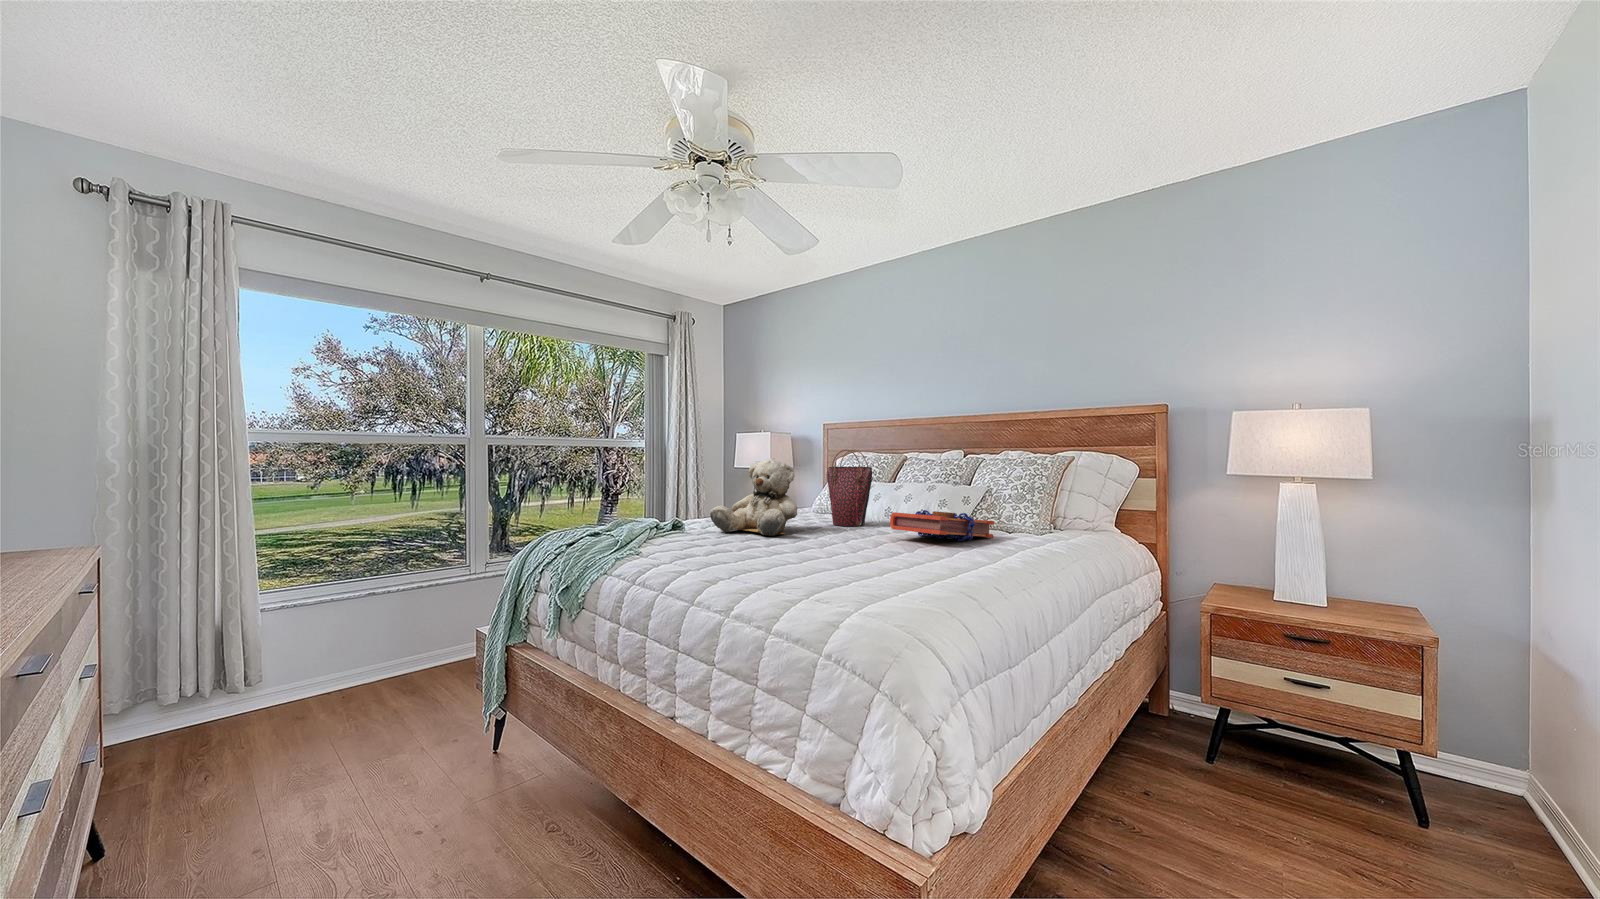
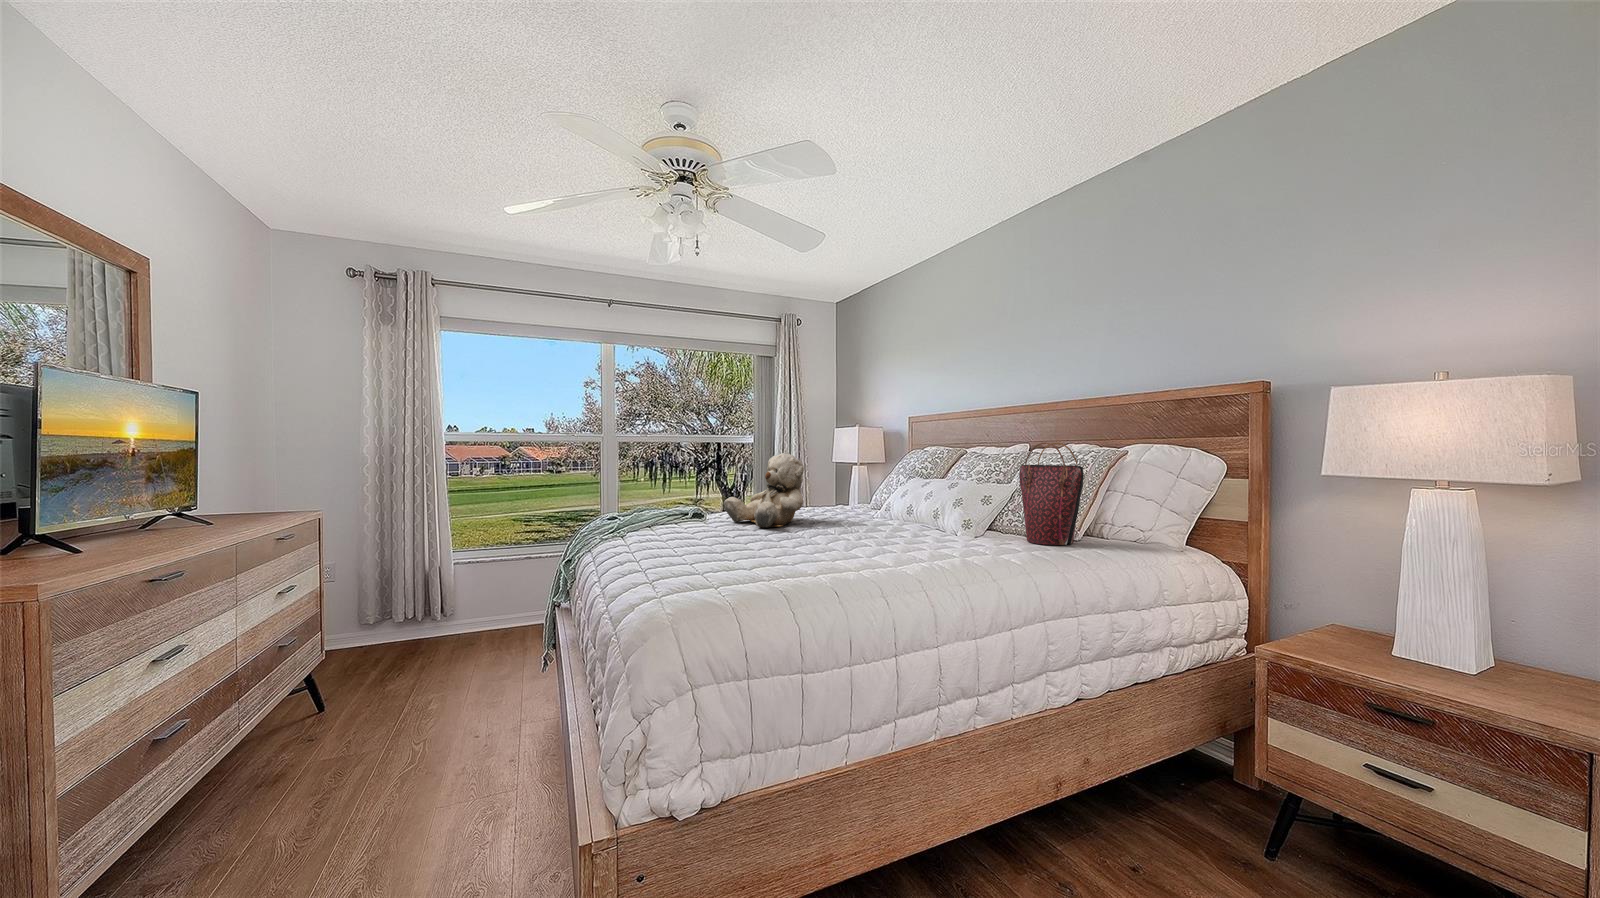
handbag: present [827,450,872,526] -> present [1019,442,1083,545]
book: present [890,510,994,541] -> none [870,508,990,544]

